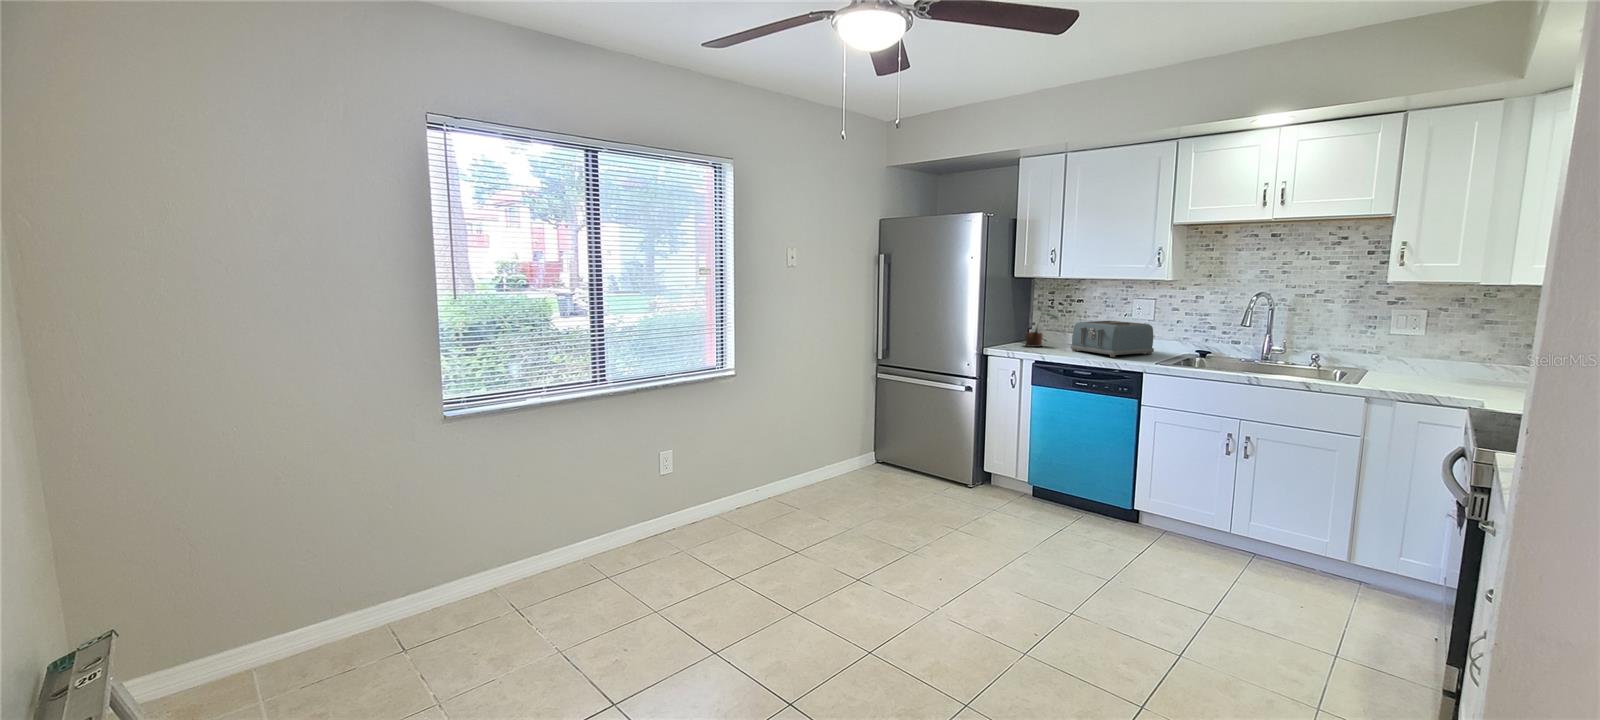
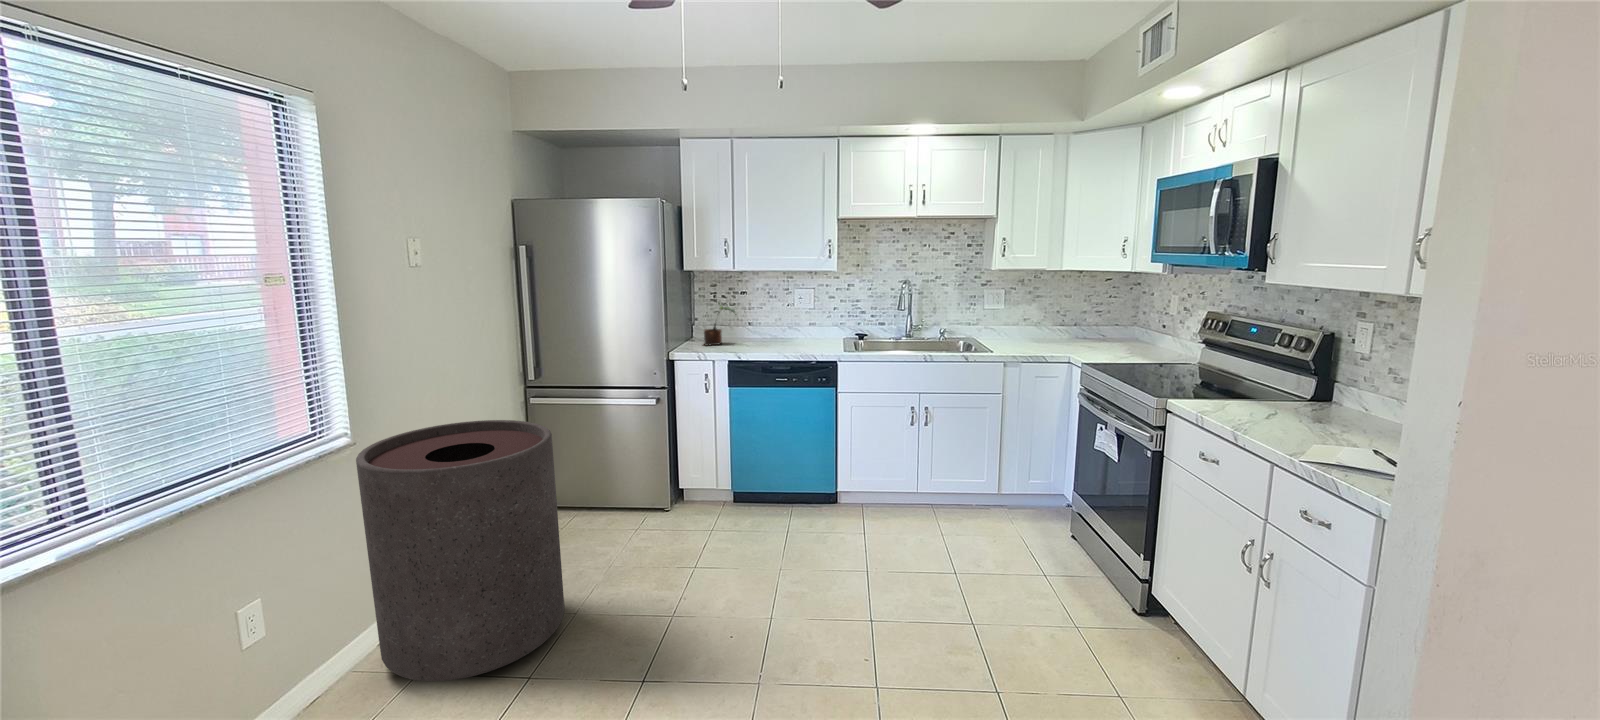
toaster: present [1070,321,1154,357] -> none [753,312,824,349]
trash can: none [734,375,848,536] -> present [356,420,564,681]

